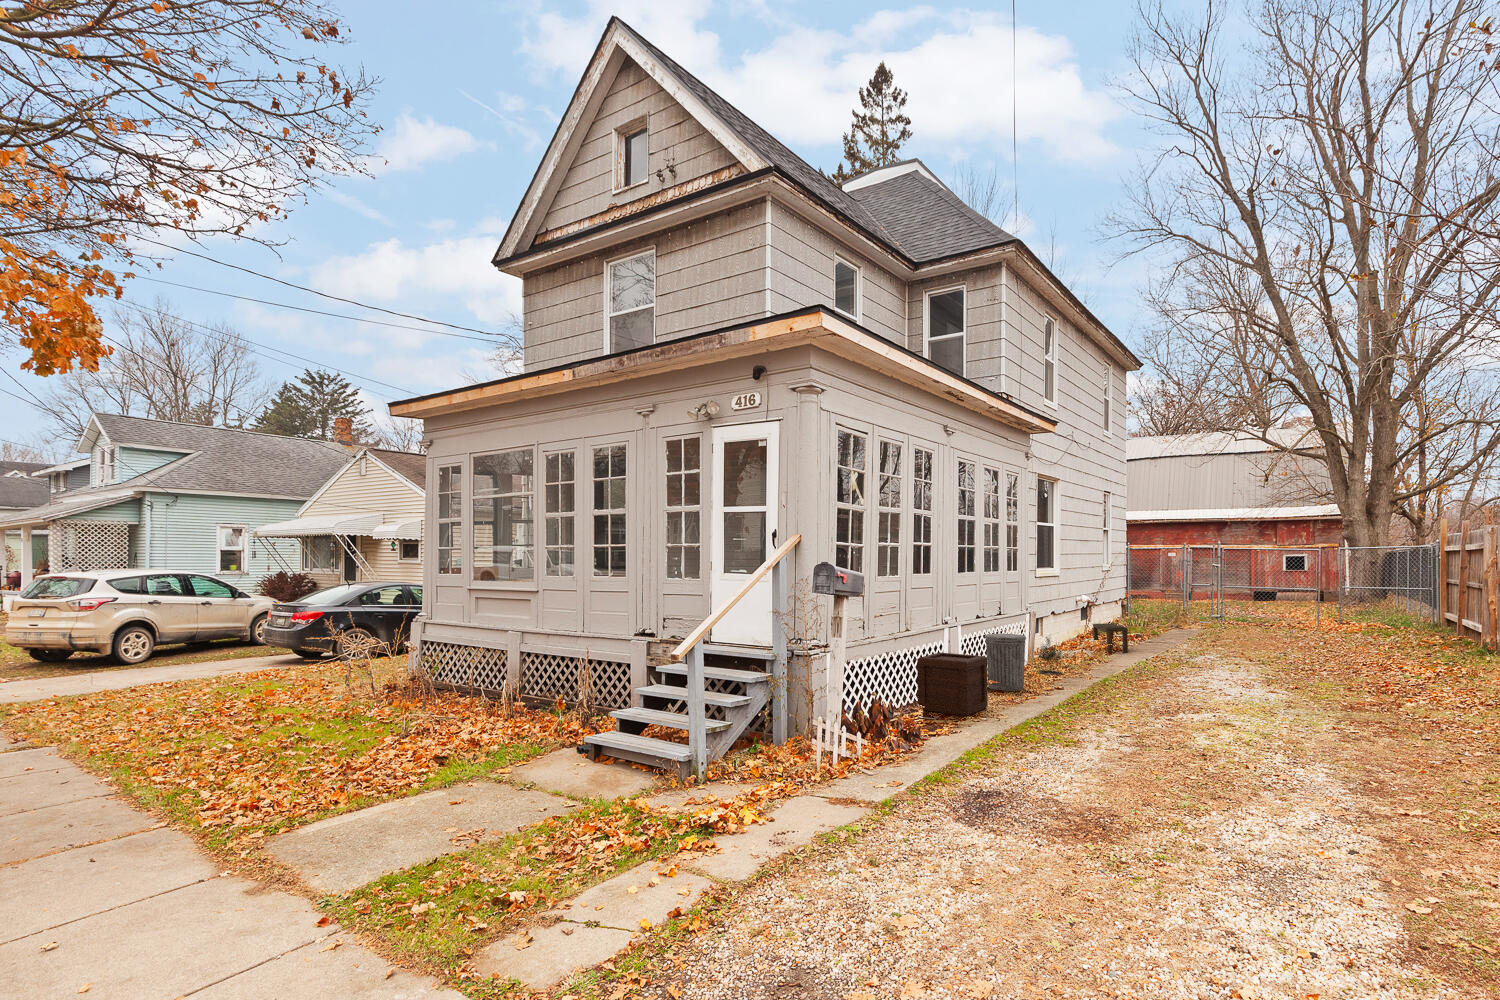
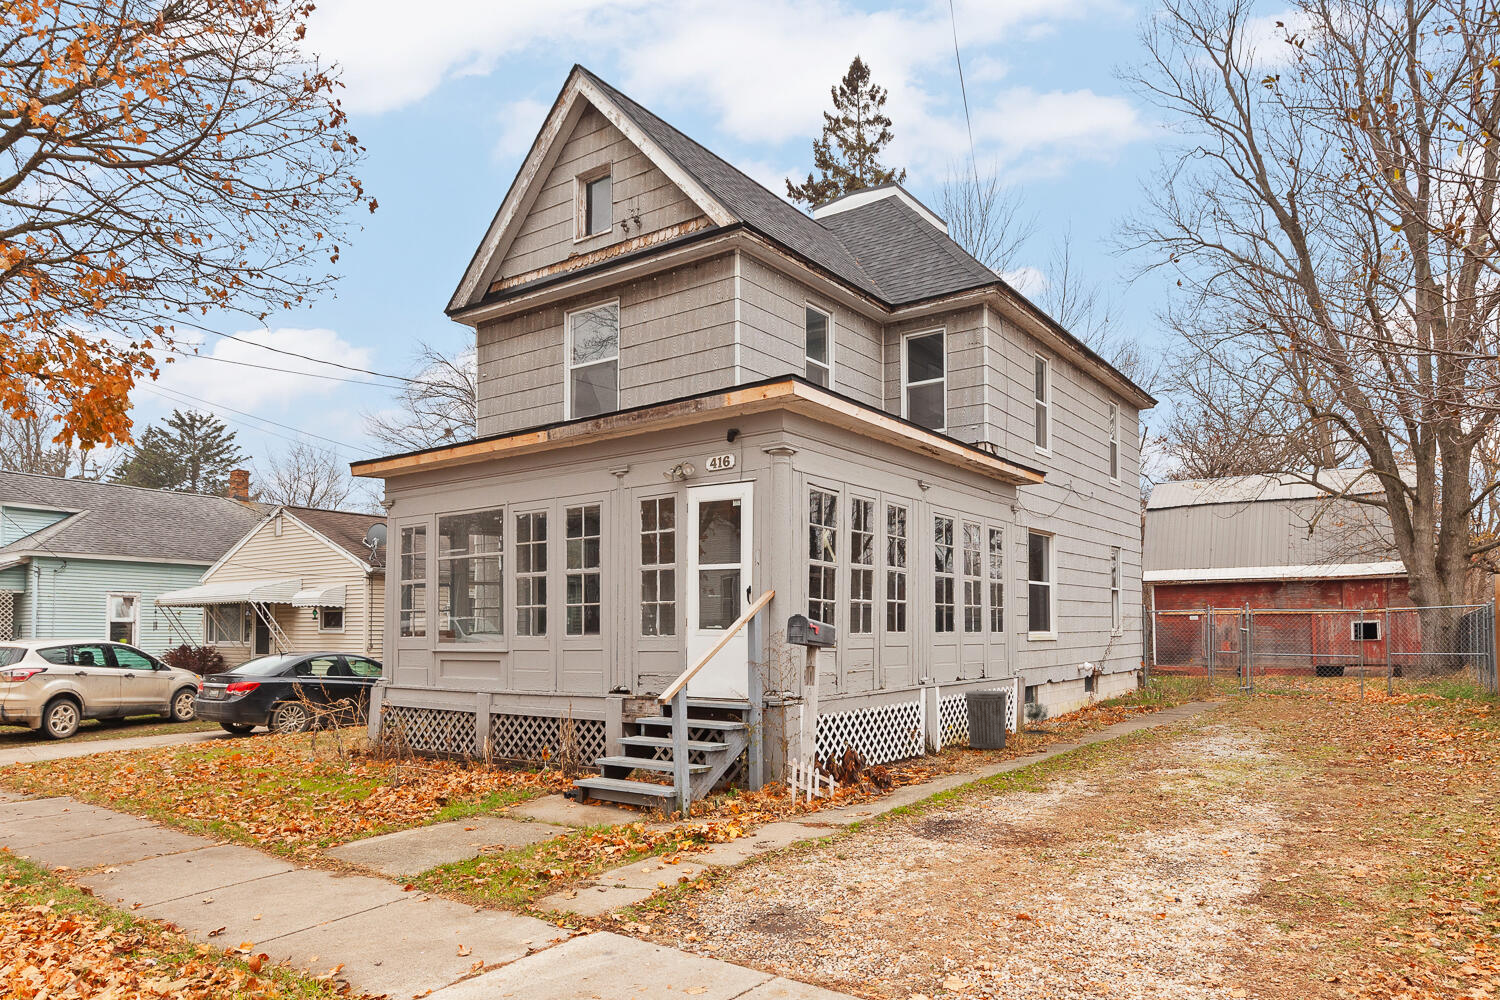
bench: present [1093,623,1128,653] -> none [1088,682,1124,713]
wooden crate: present [917,652,988,716] -> none [893,709,965,770]

